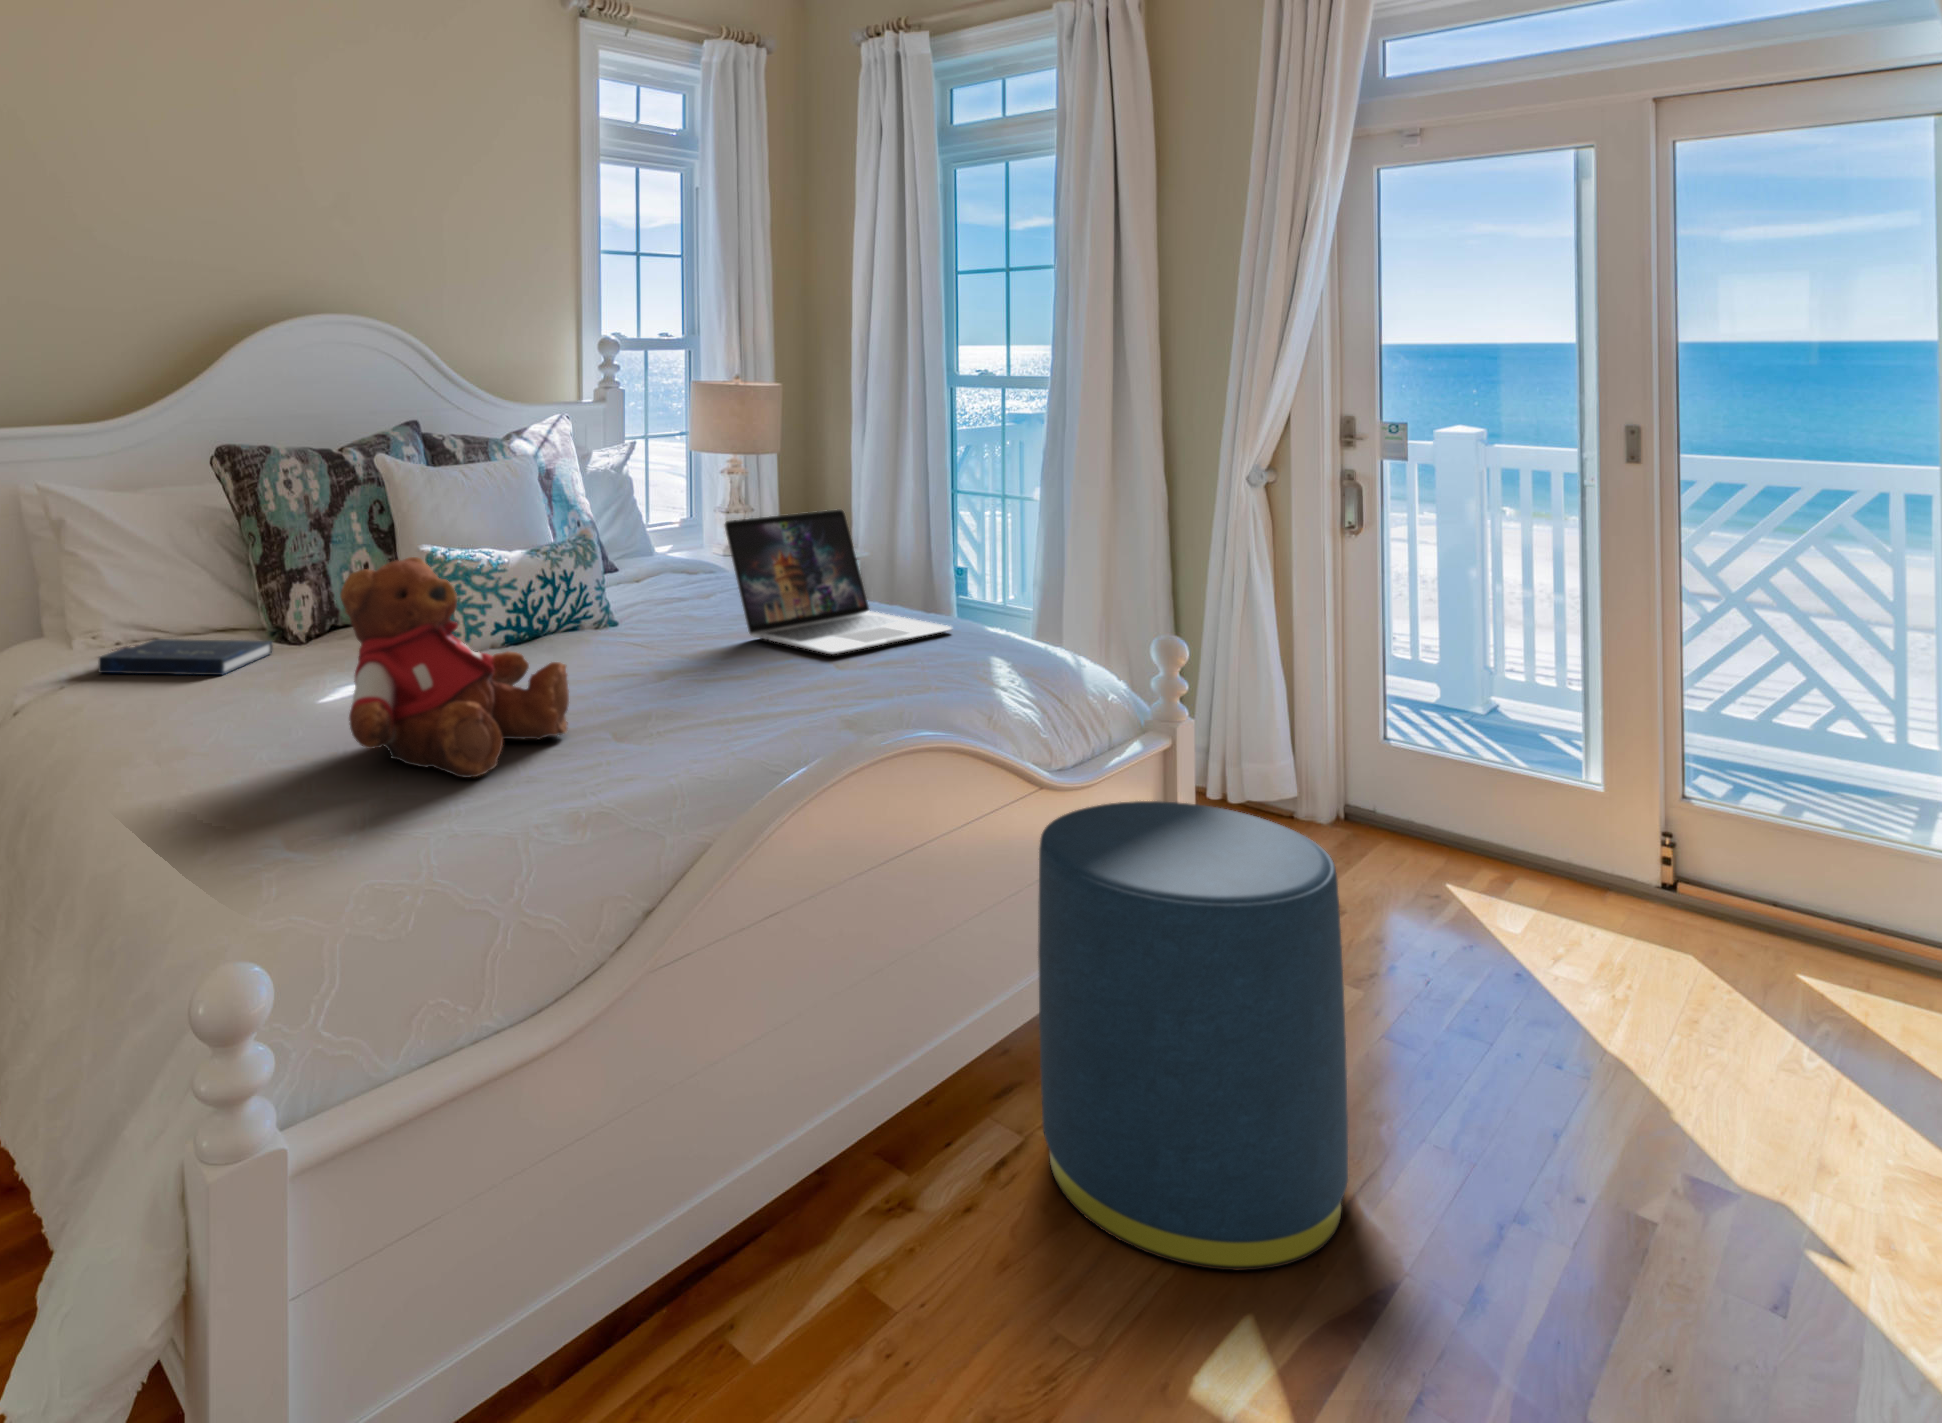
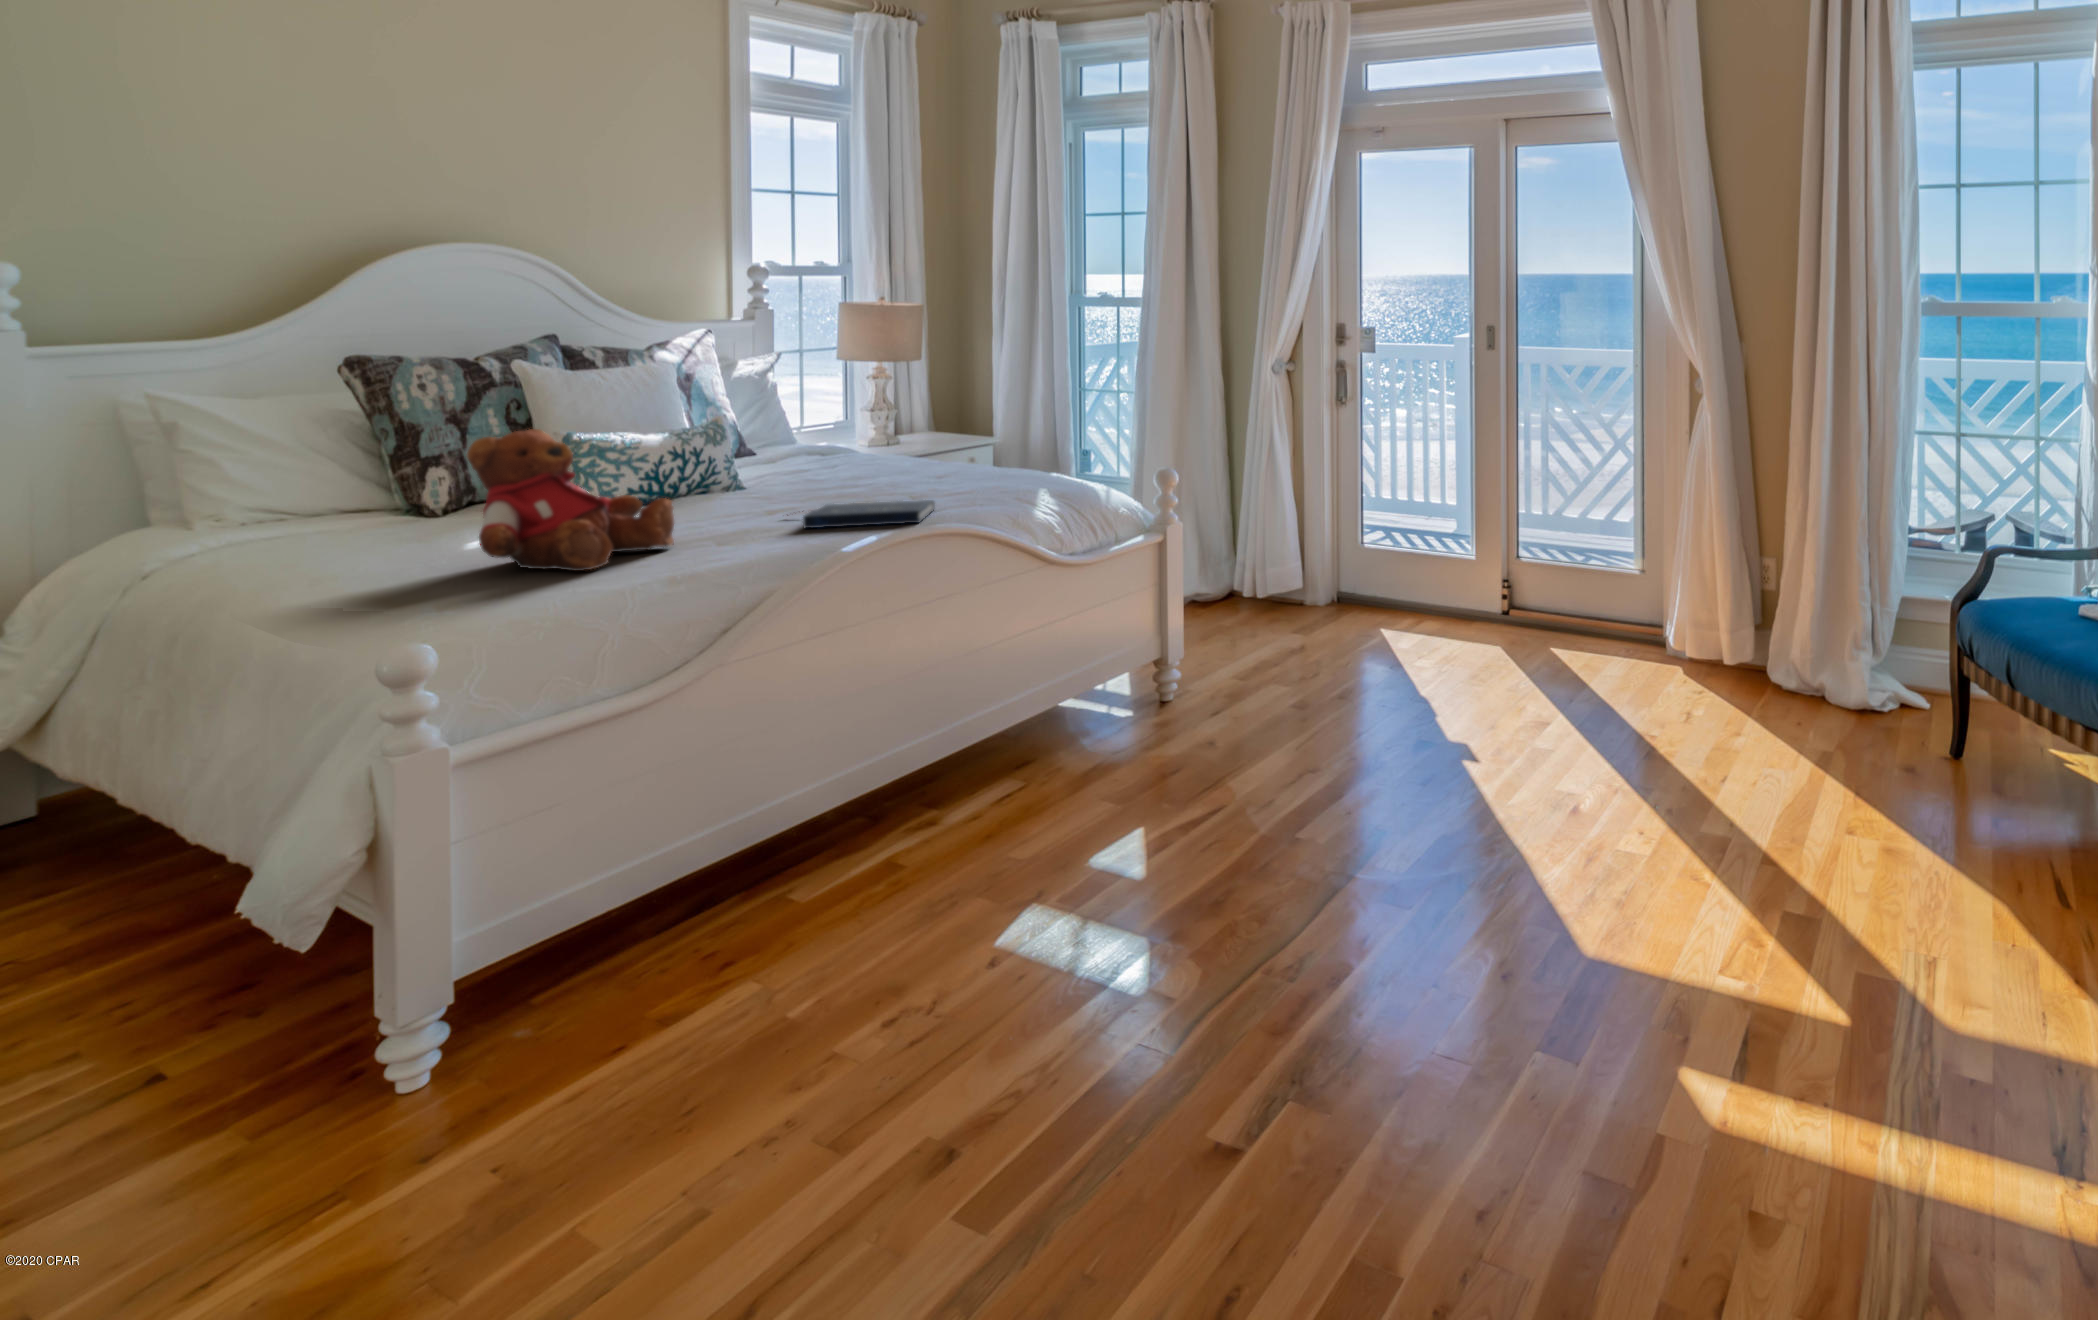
laptop: present [725,509,952,655] -> none [835,398,1018,495]
book: present [98,639,273,675] -> present [787,500,934,528]
ottoman: present [1038,801,1348,1270] -> none [1036,570,1221,814]

